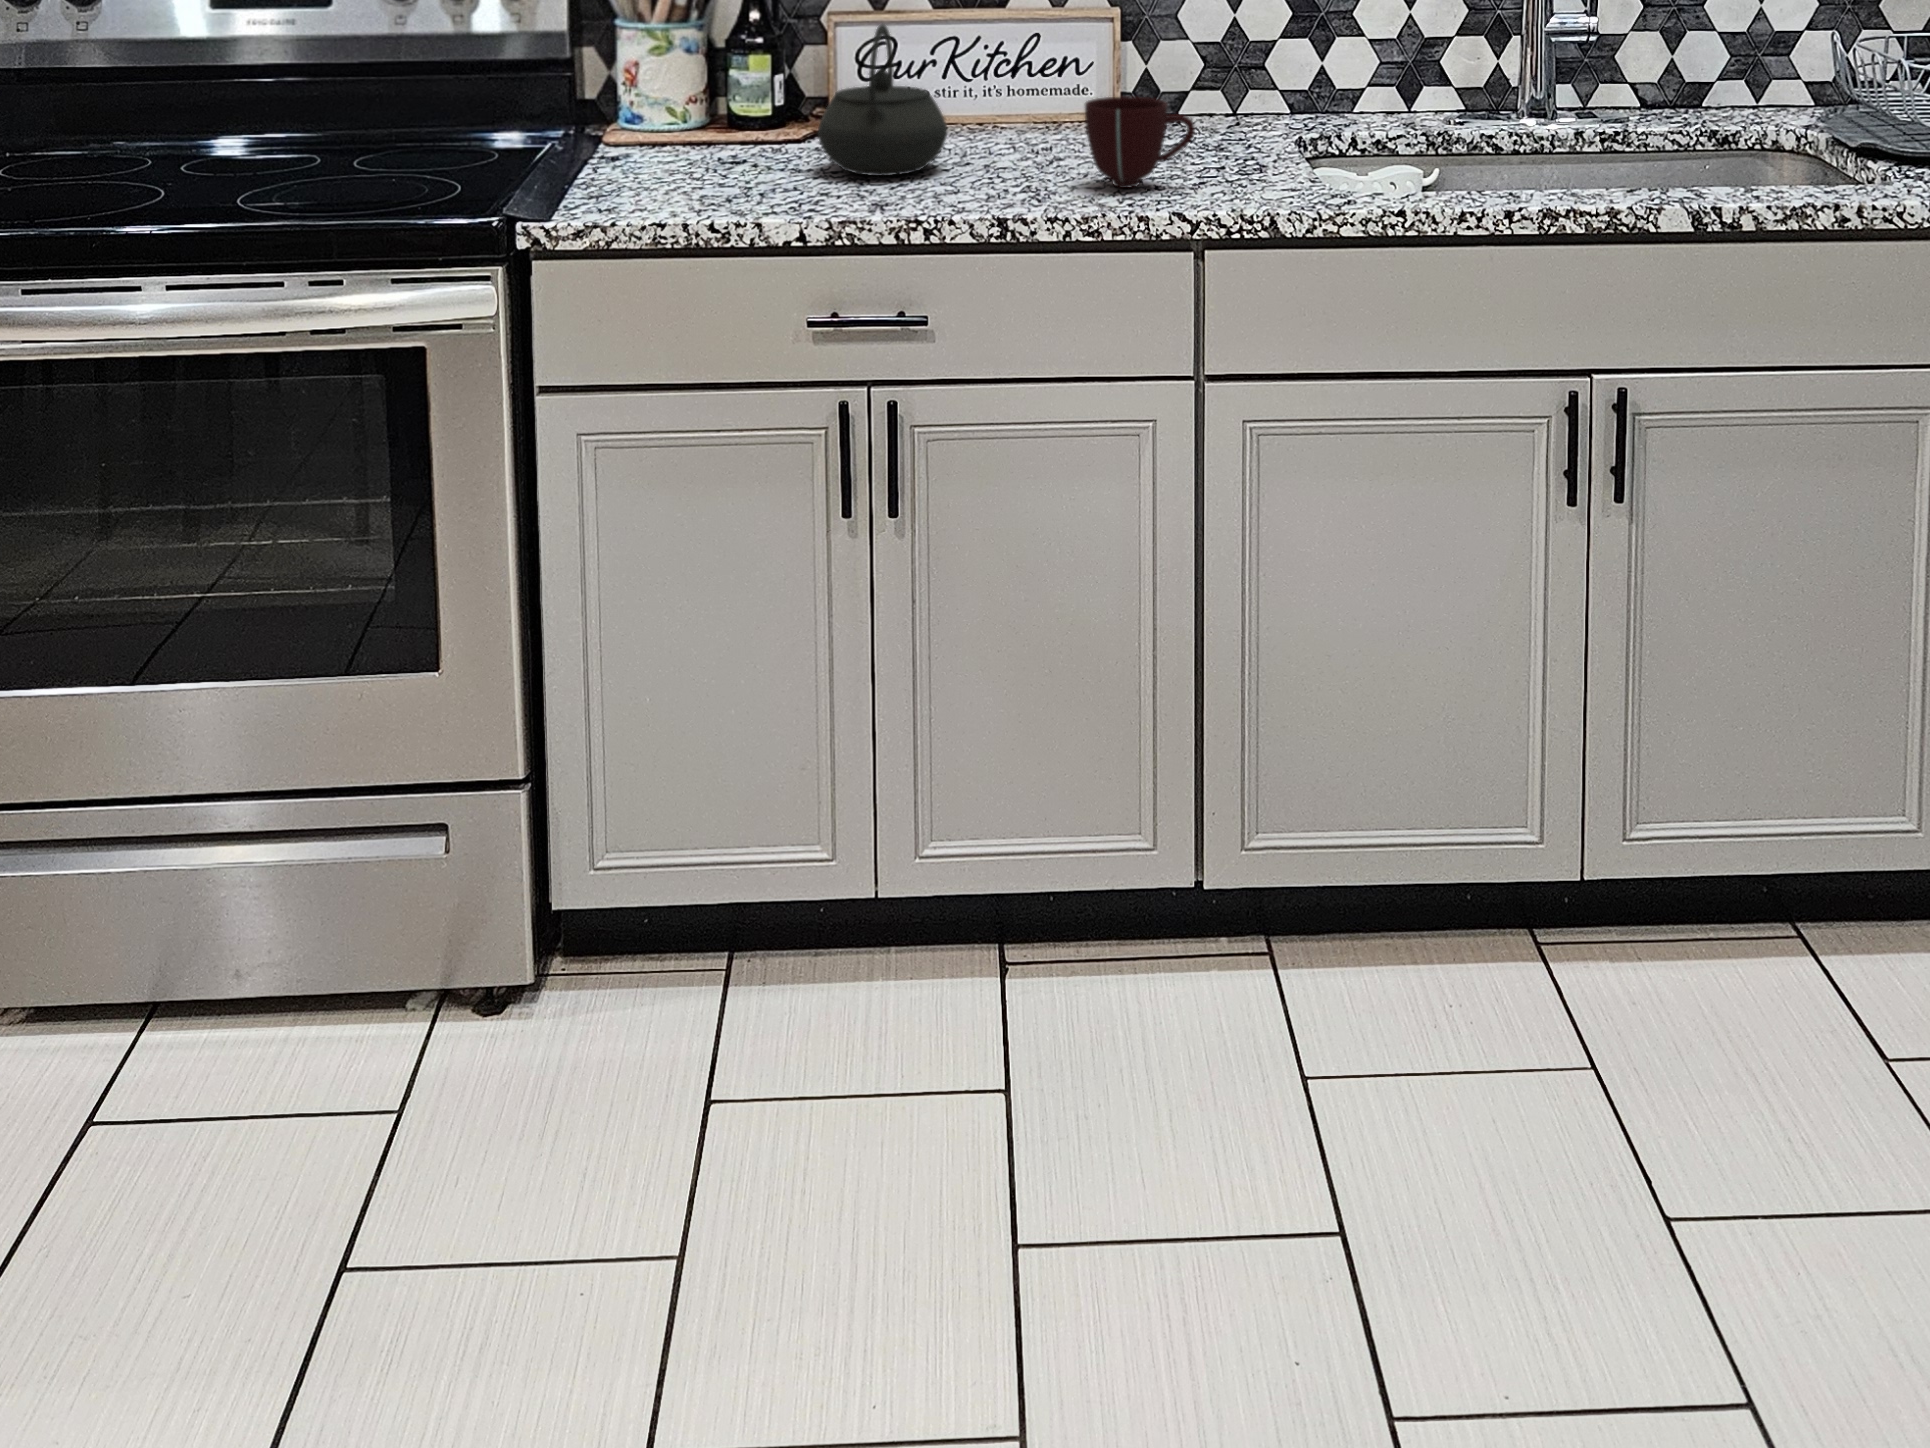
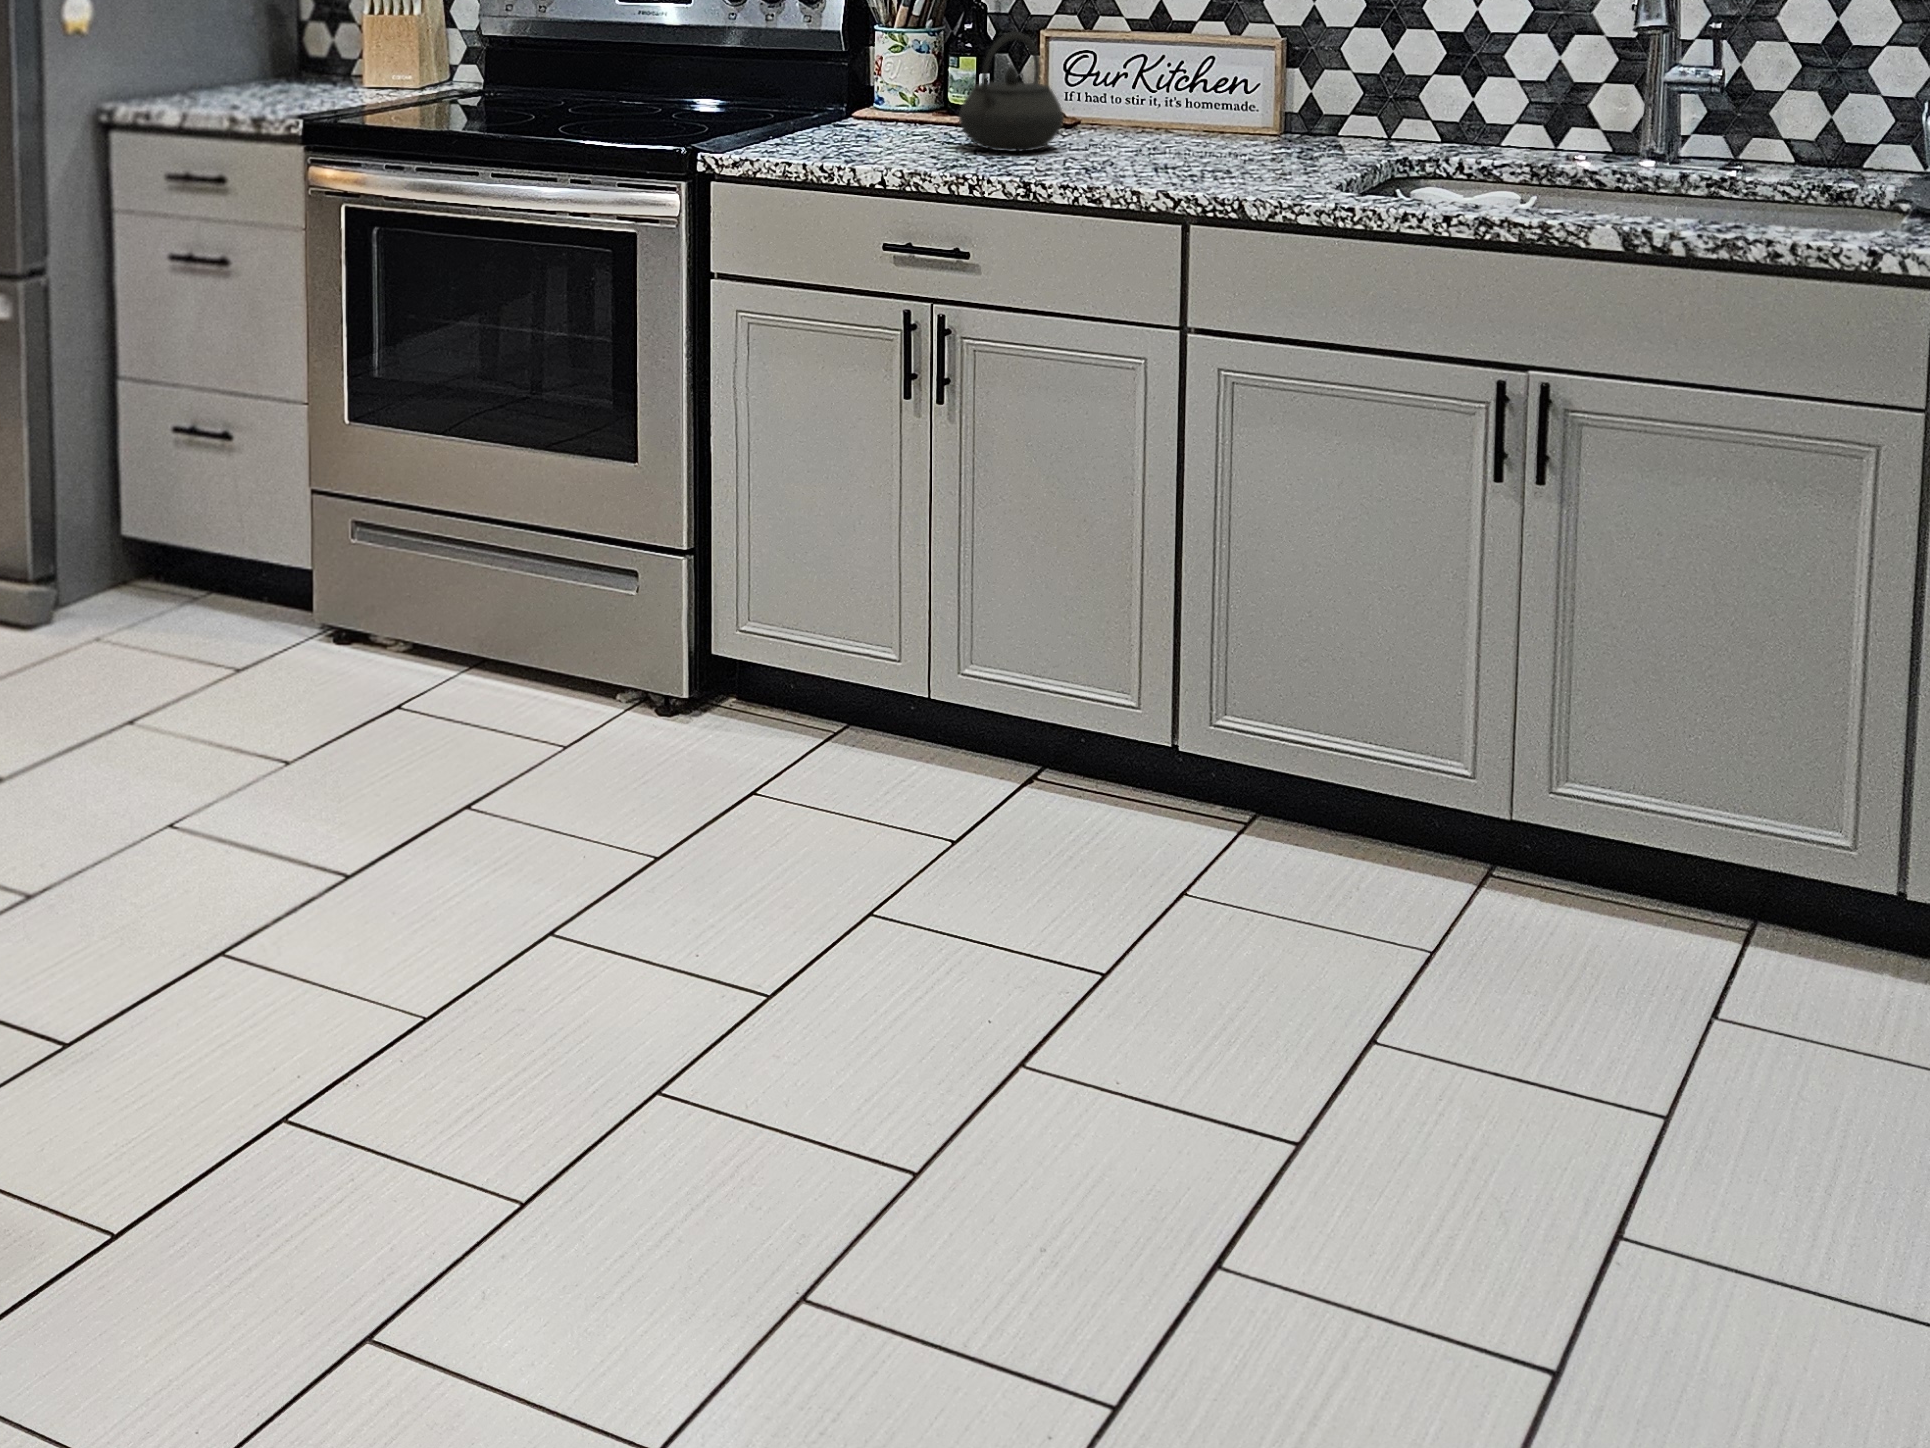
mug: present [1085,97,1195,188] -> none [1135,99,1221,173]

